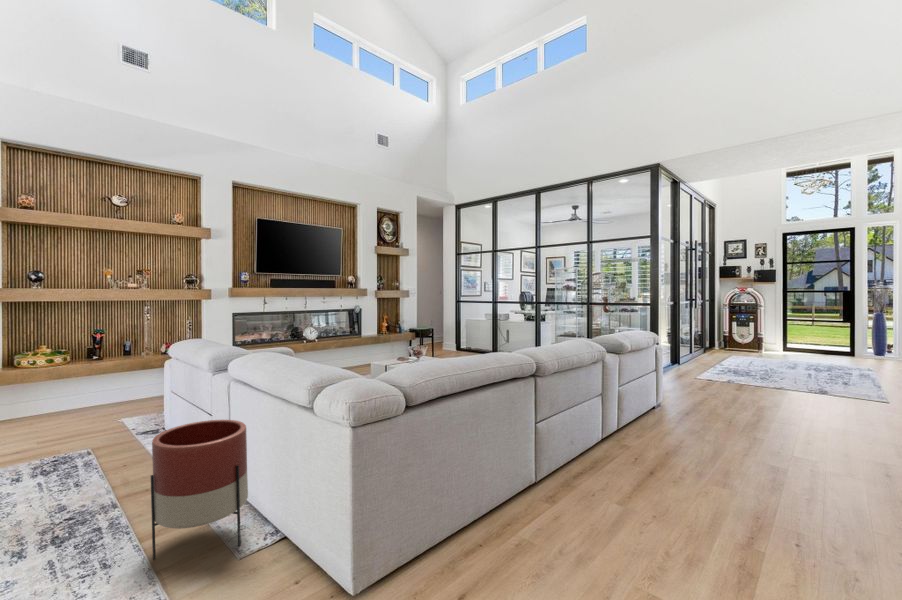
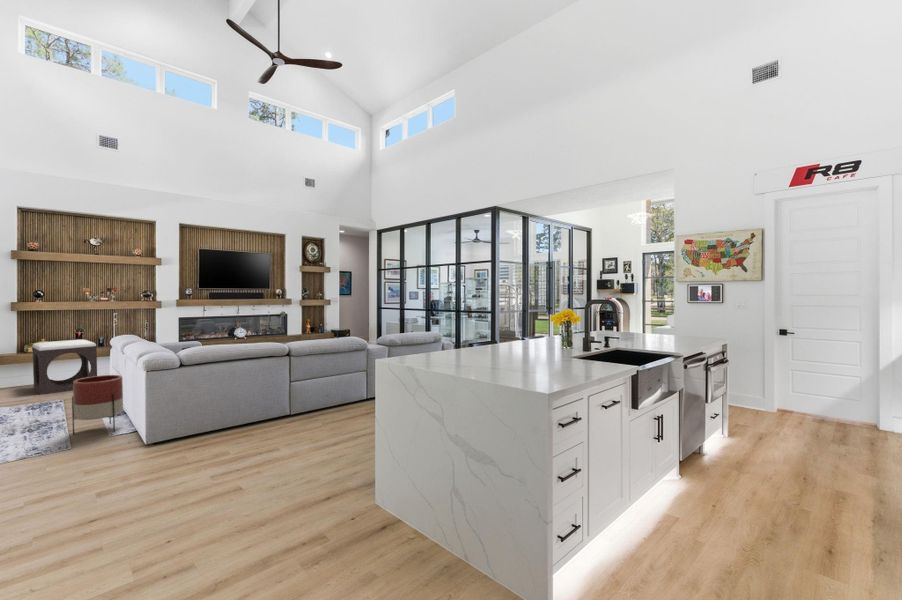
footstool: none [29,345,136,440] -> present [33,339,97,395]

